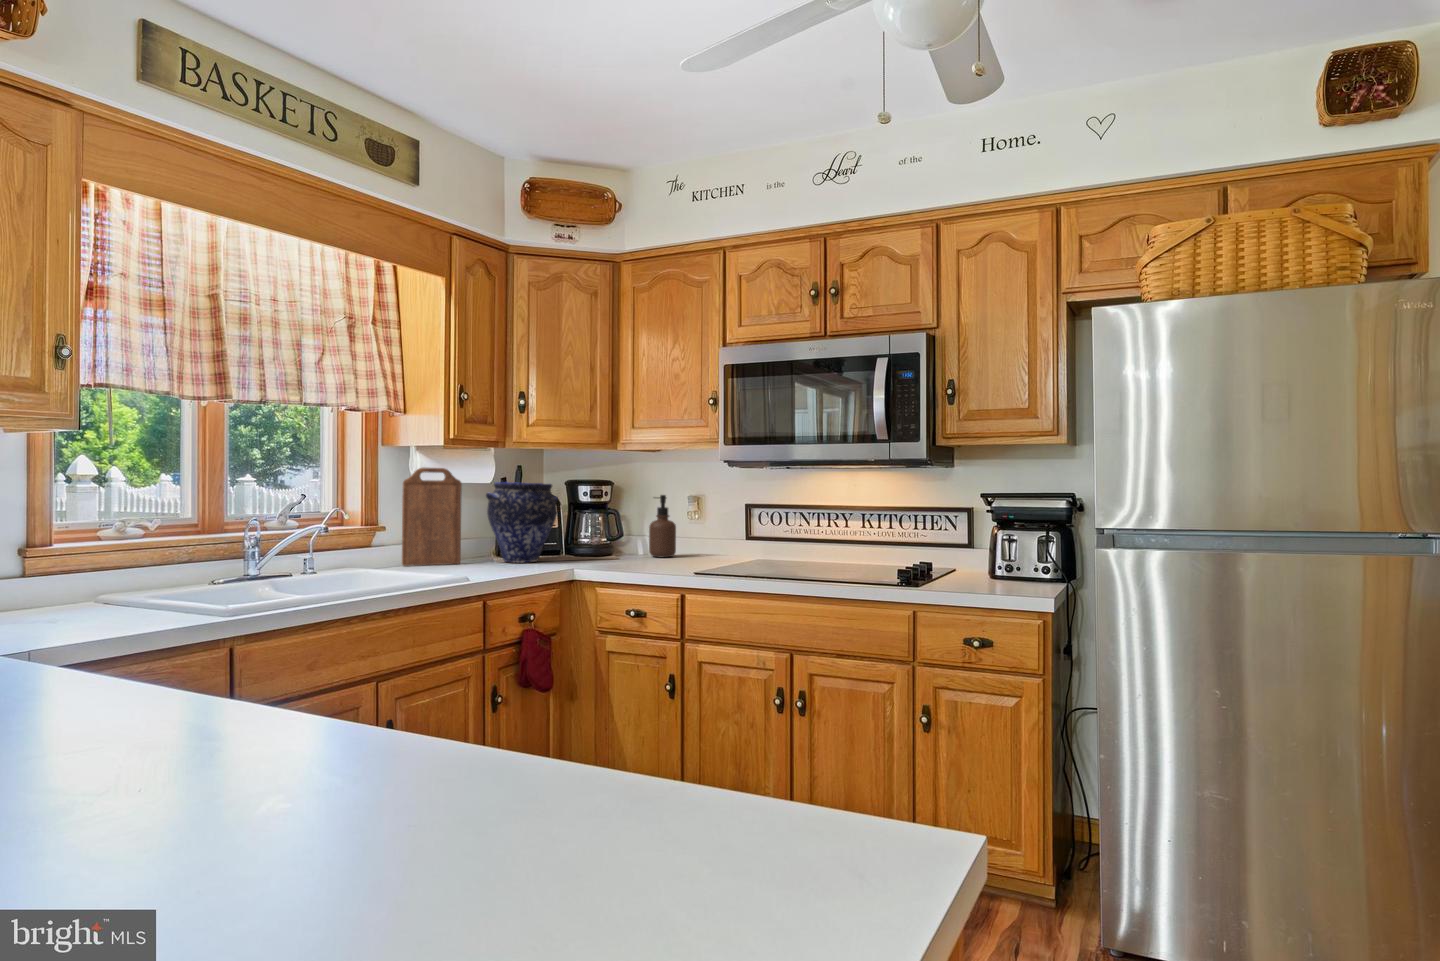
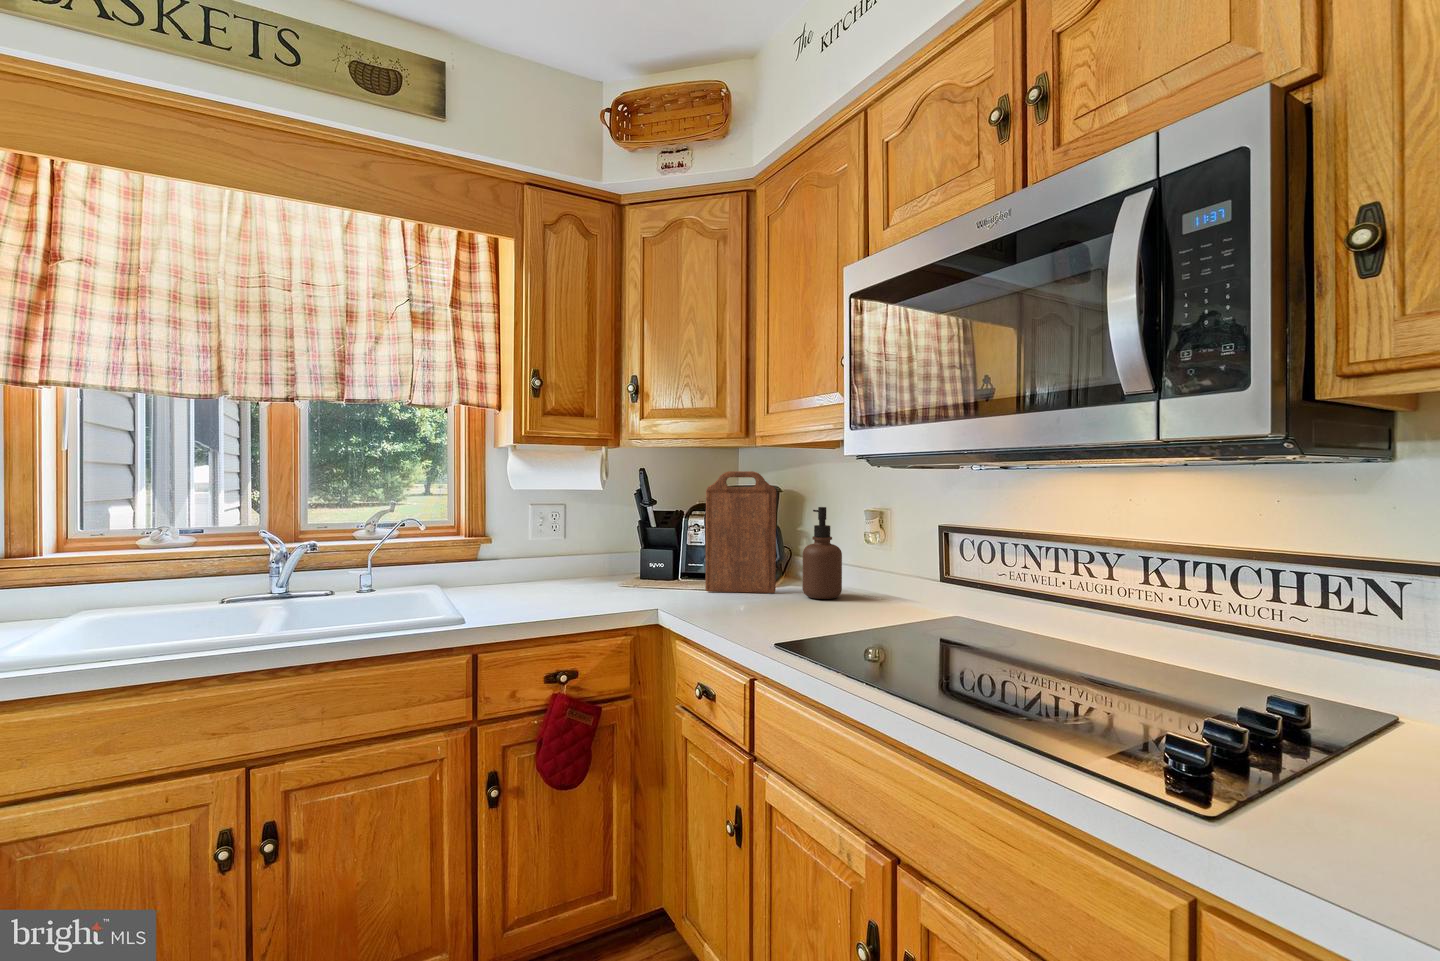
cutting board: present [402,468,462,566] -> present [705,471,776,593]
vase: present [486,482,558,563] -> none [575,489,675,595]

